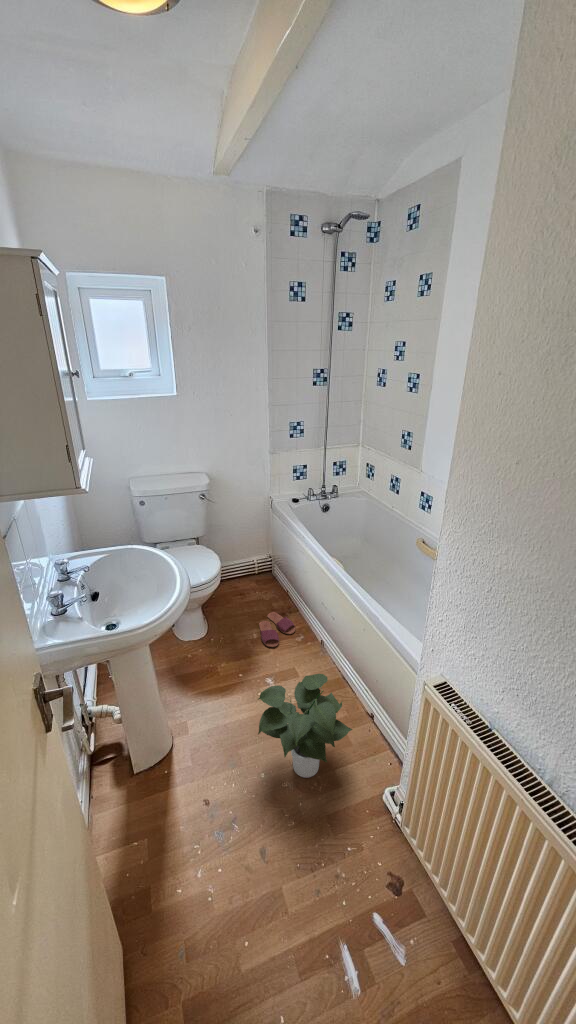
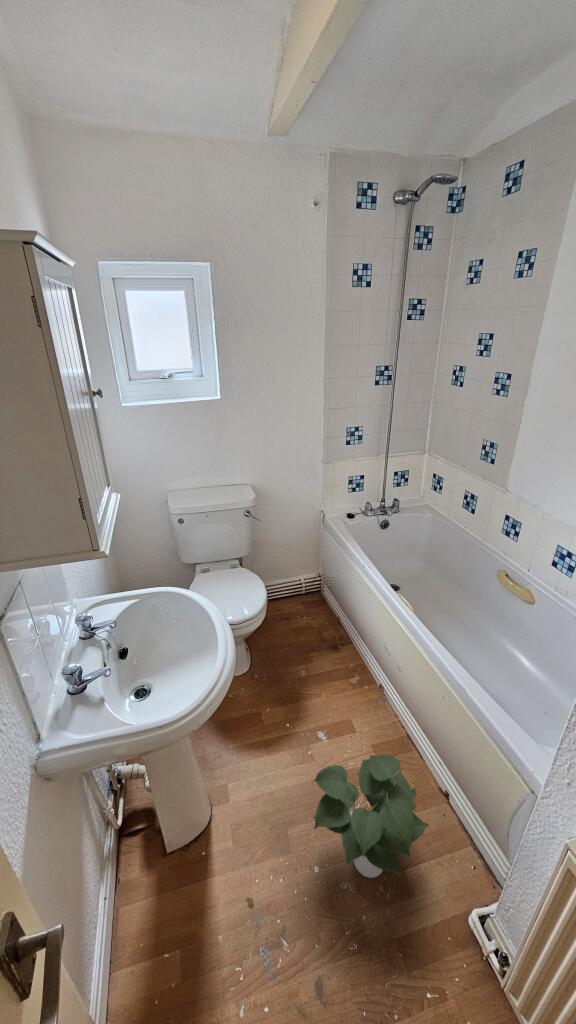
slippers: present [259,612,295,647] -> none [308,642,349,688]

